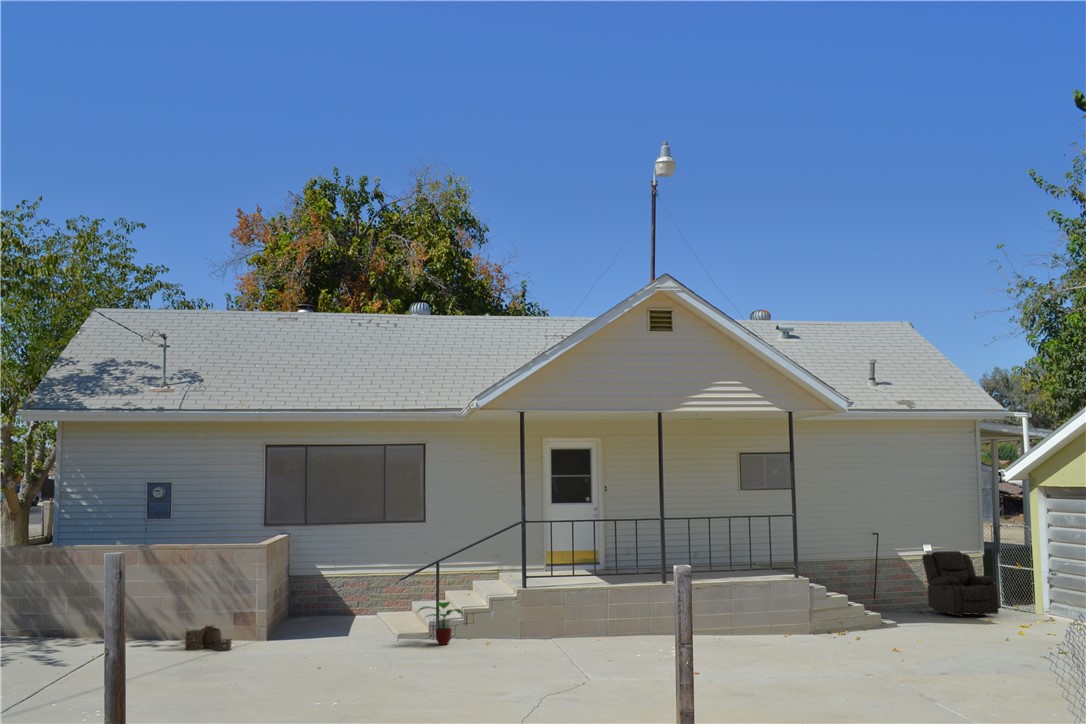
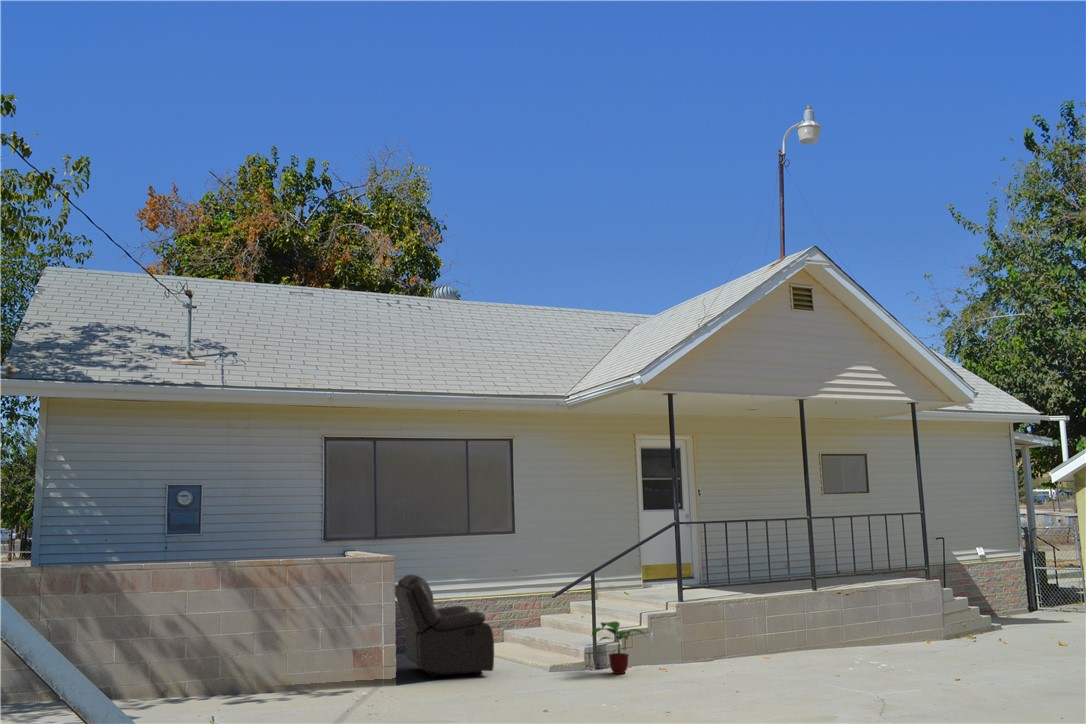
chair: present [922,551,999,617] -> present [393,575,494,677]
woven basket: present [185,625,231,651] -> none [322,664,384,699]

